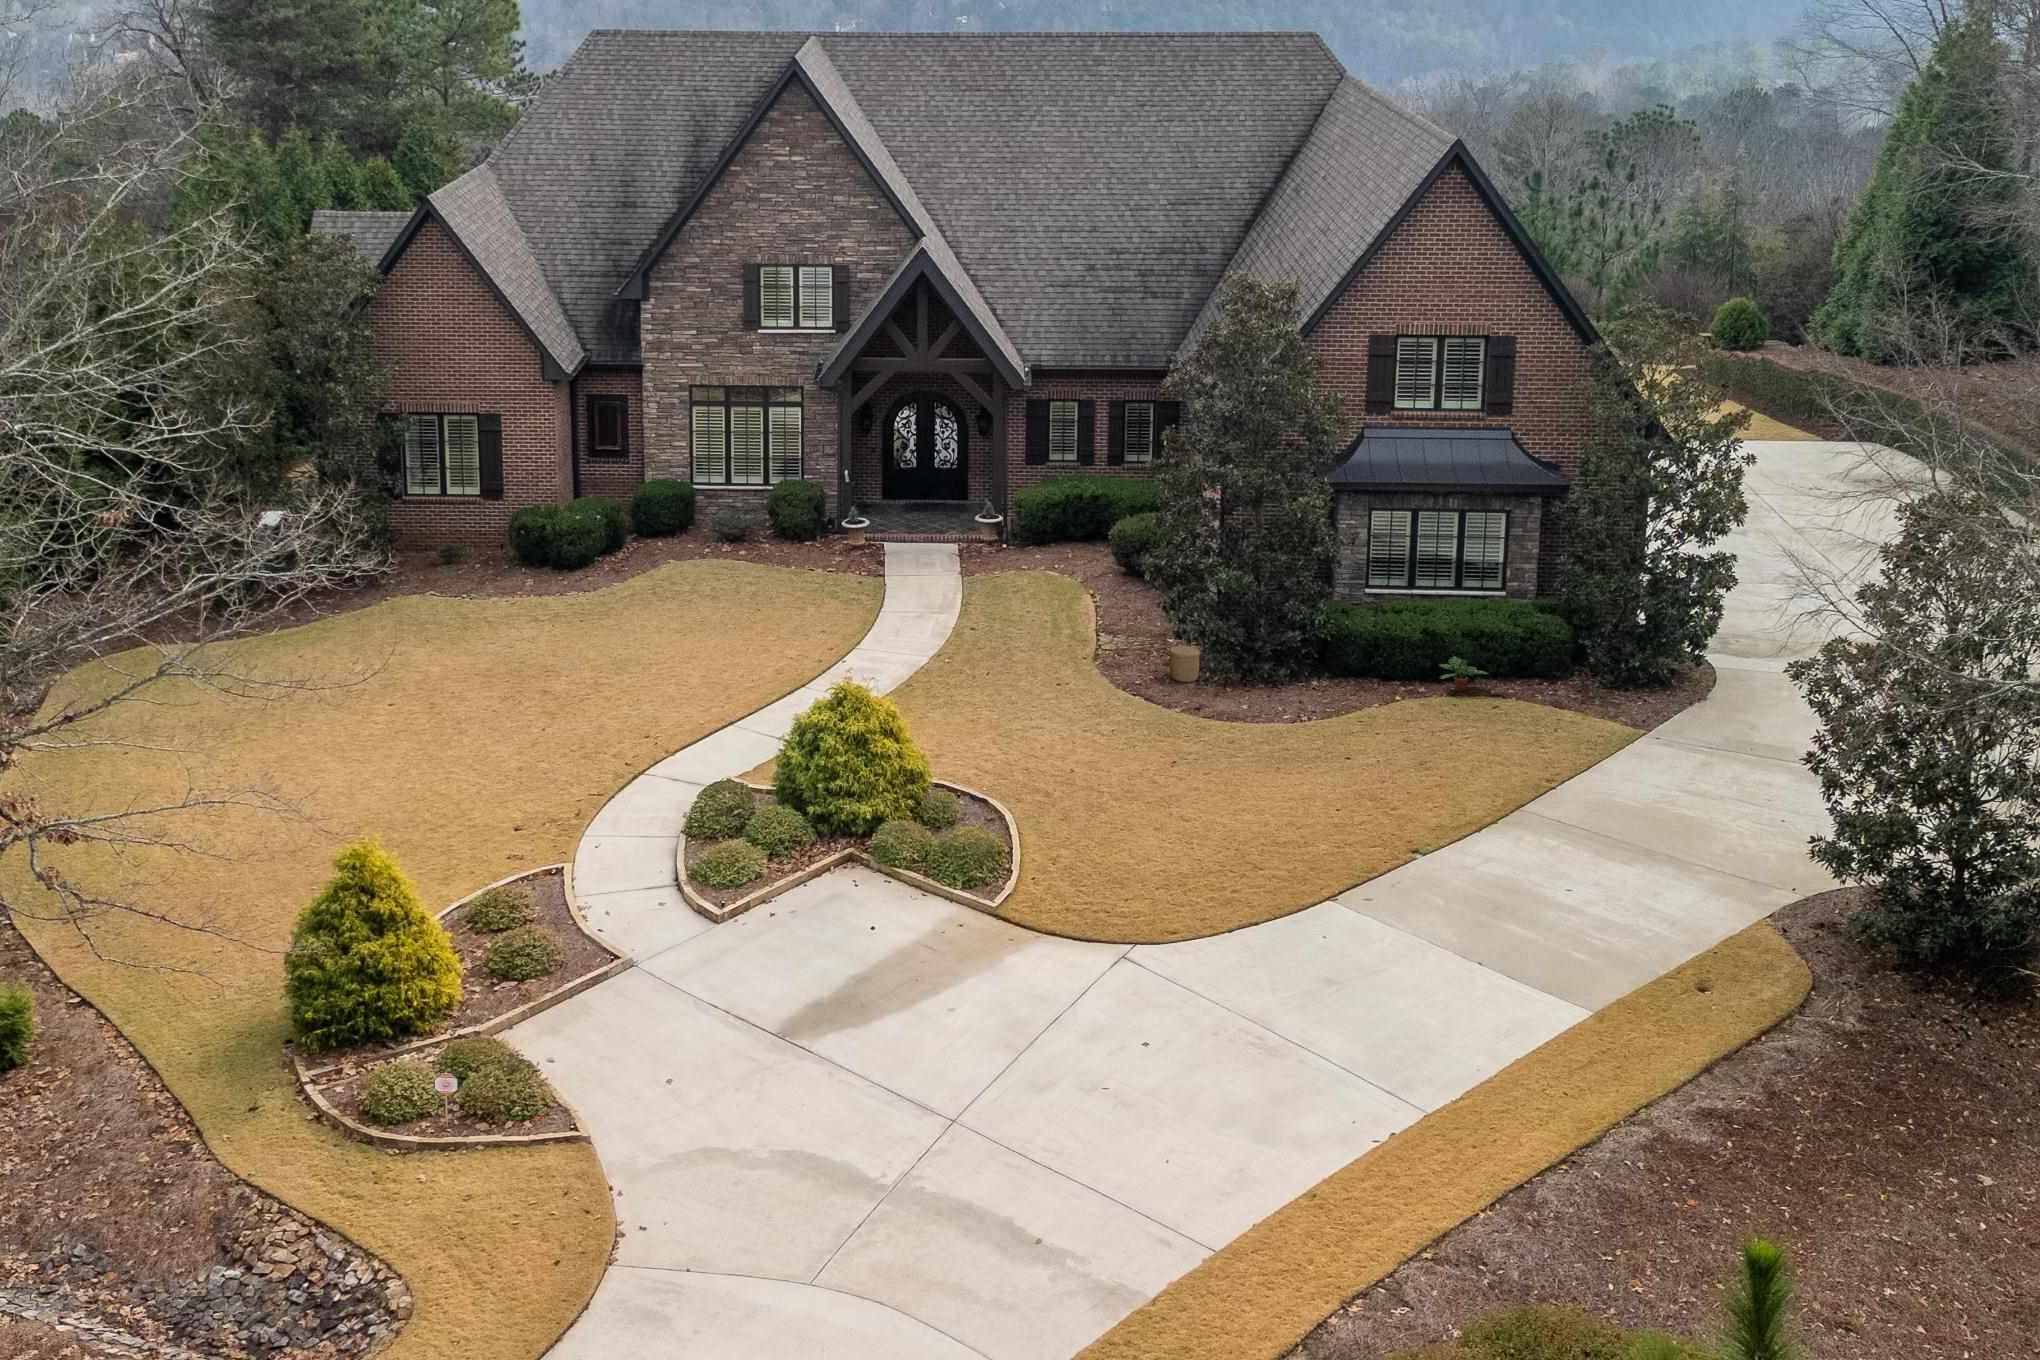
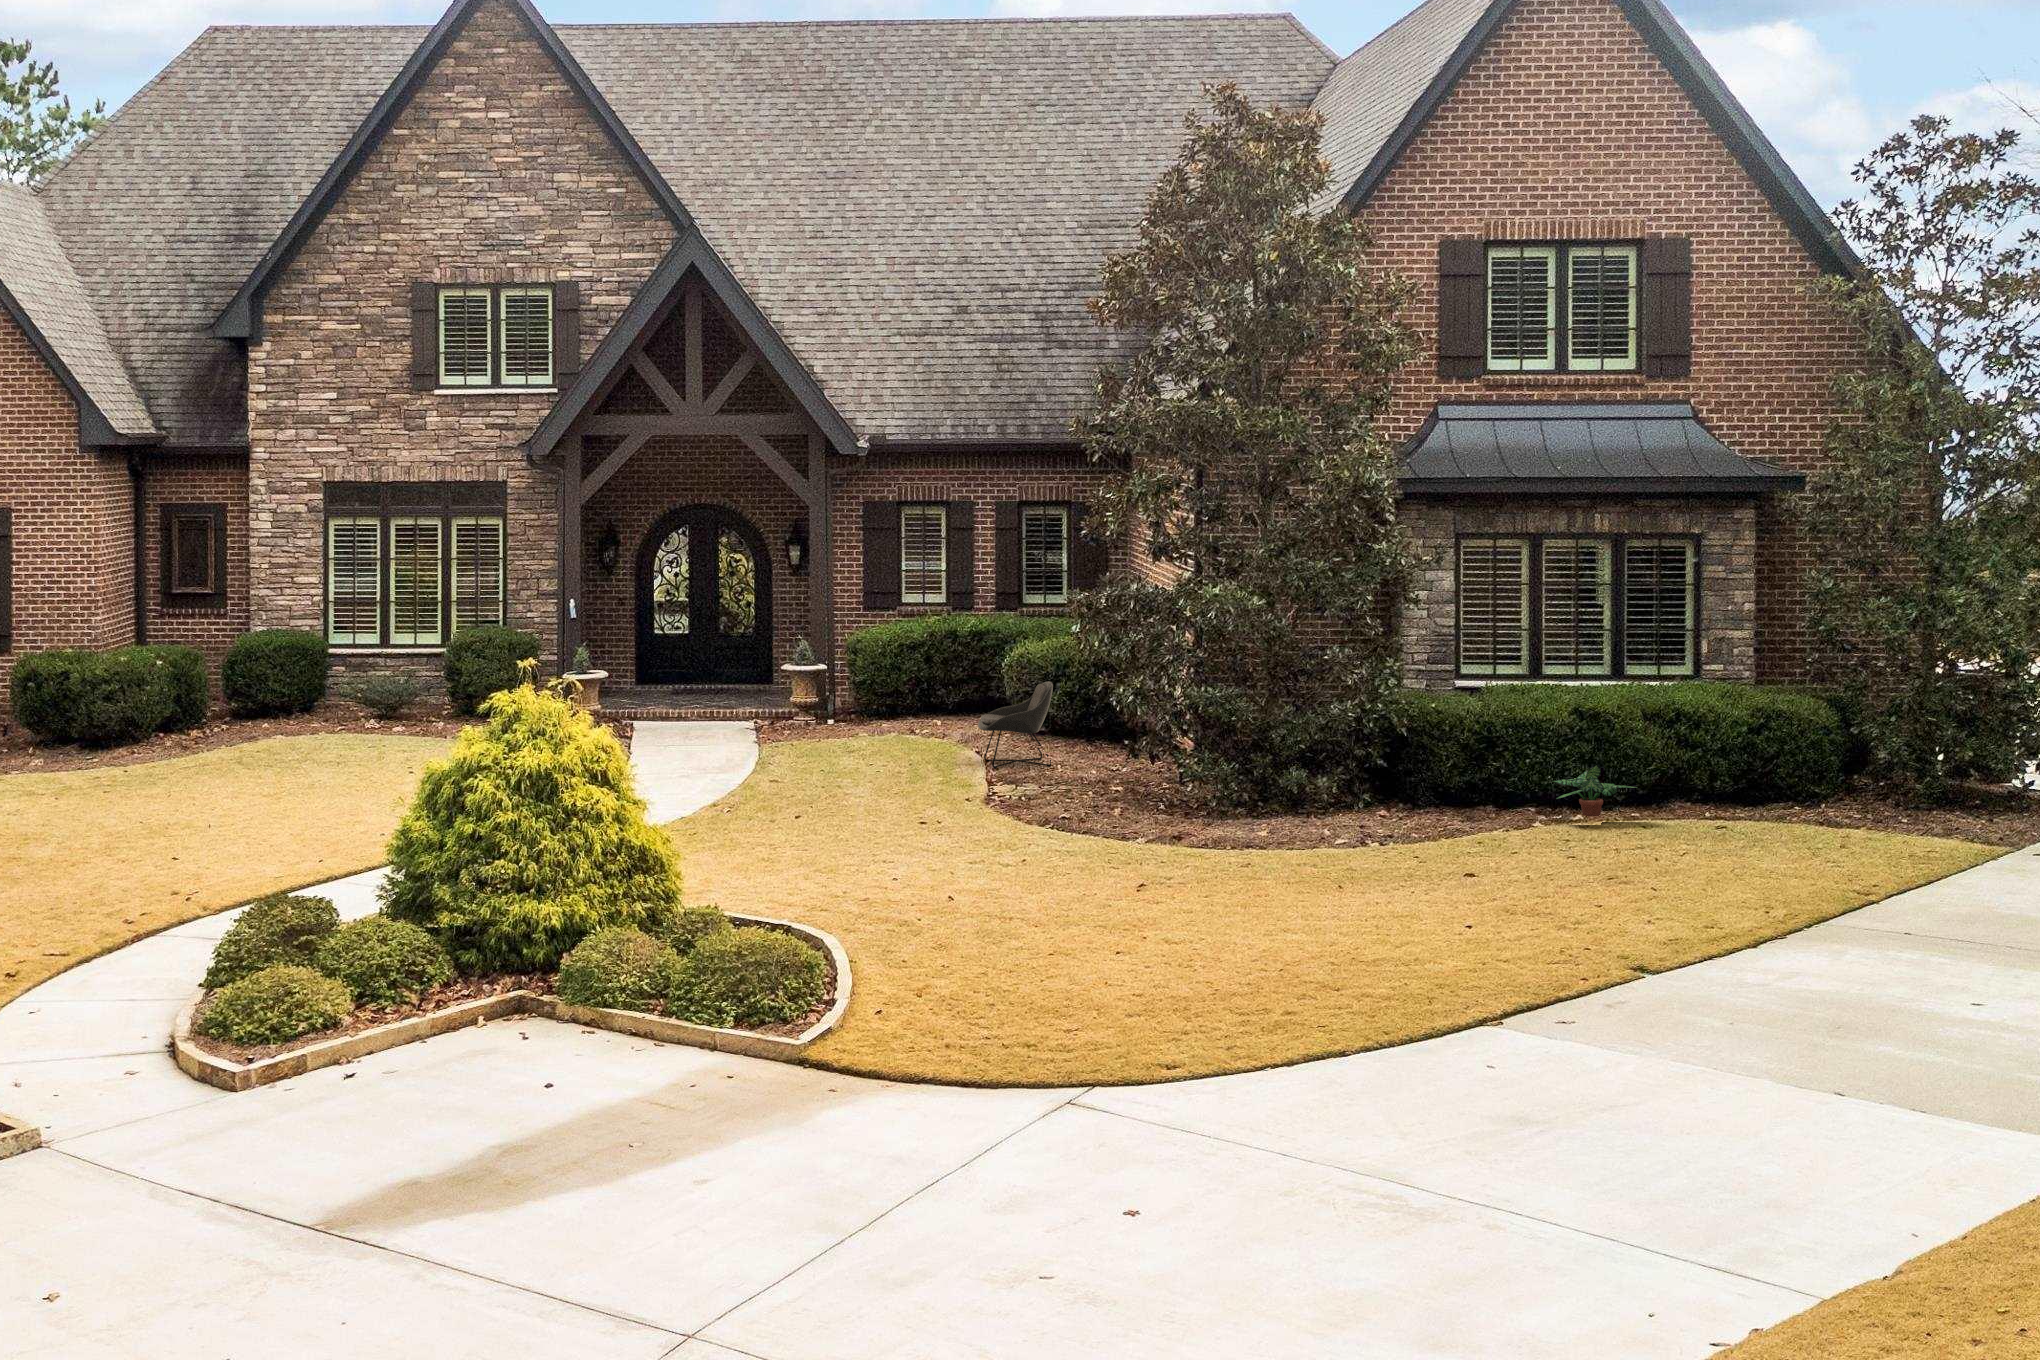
lounge chair: none [1096,549,1143,604] -> present [978,681,1053,769]
woven basket: present [1169,646,1200,682] -> none [1102,772,1154,827]

